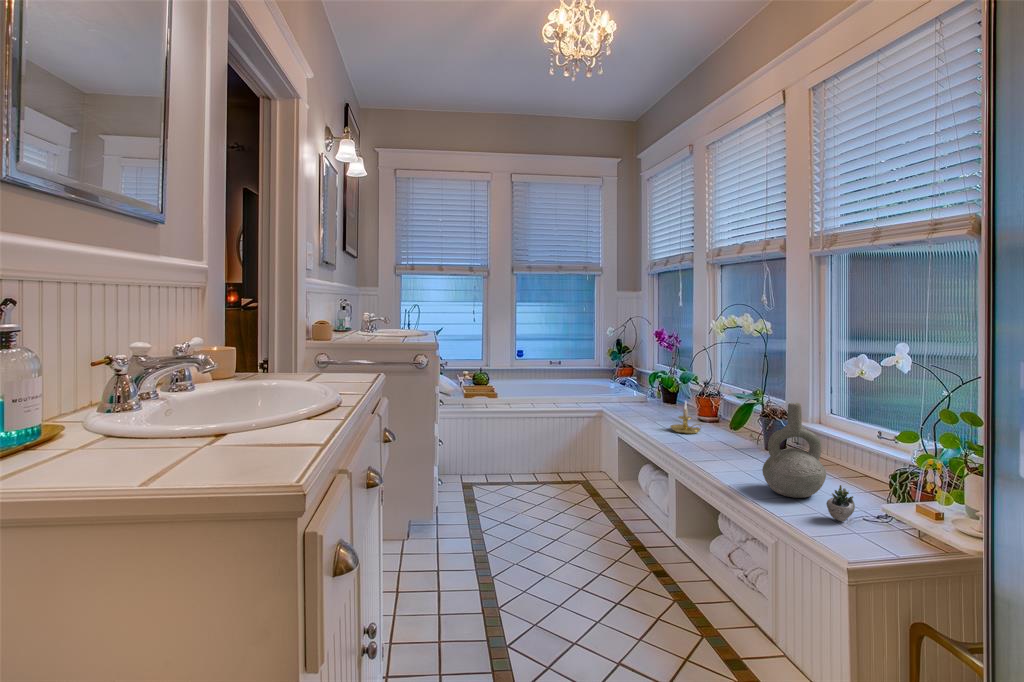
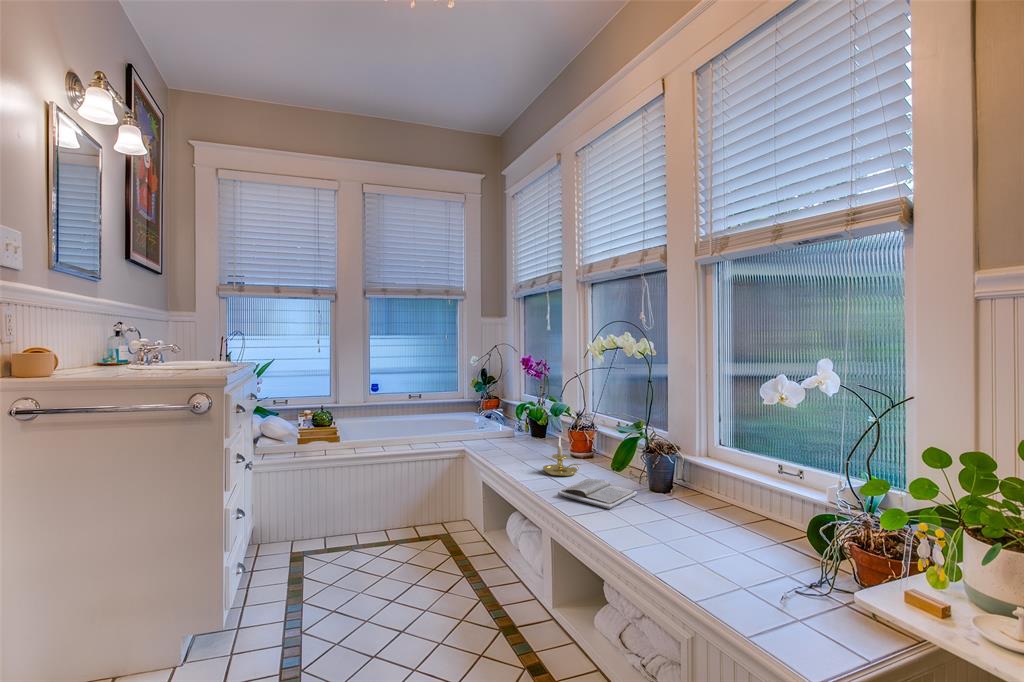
decorative vase: present [762,403,826,498] -> none [669,440,750,571]
book: none [681,436,750,458] -> present [558,479,637,509]
succulent plant: present [826,485,885,522] -> none [766,559,847,612]

